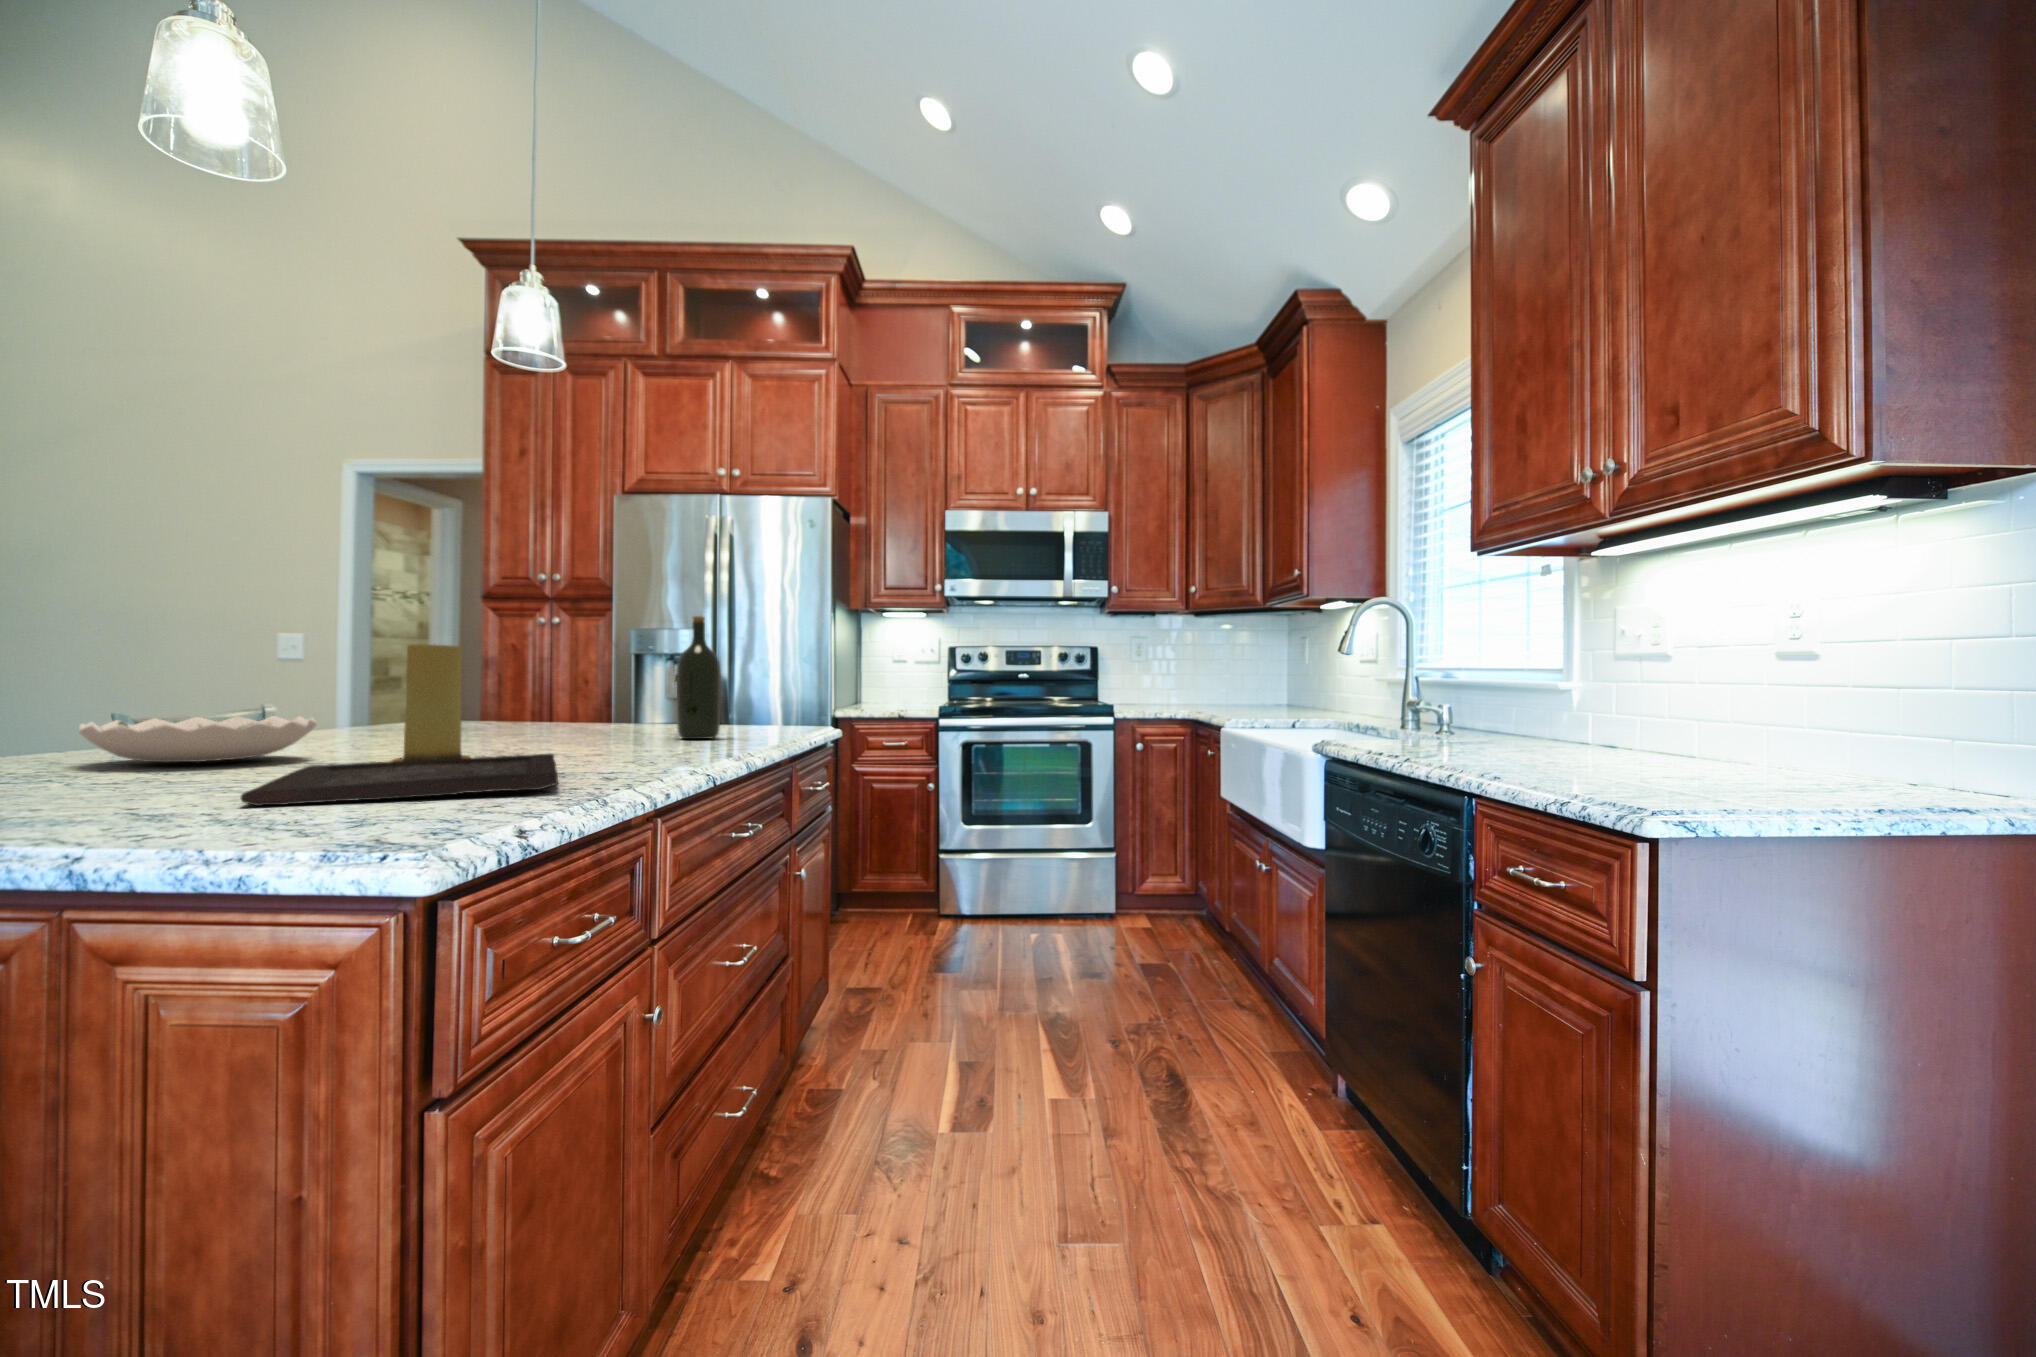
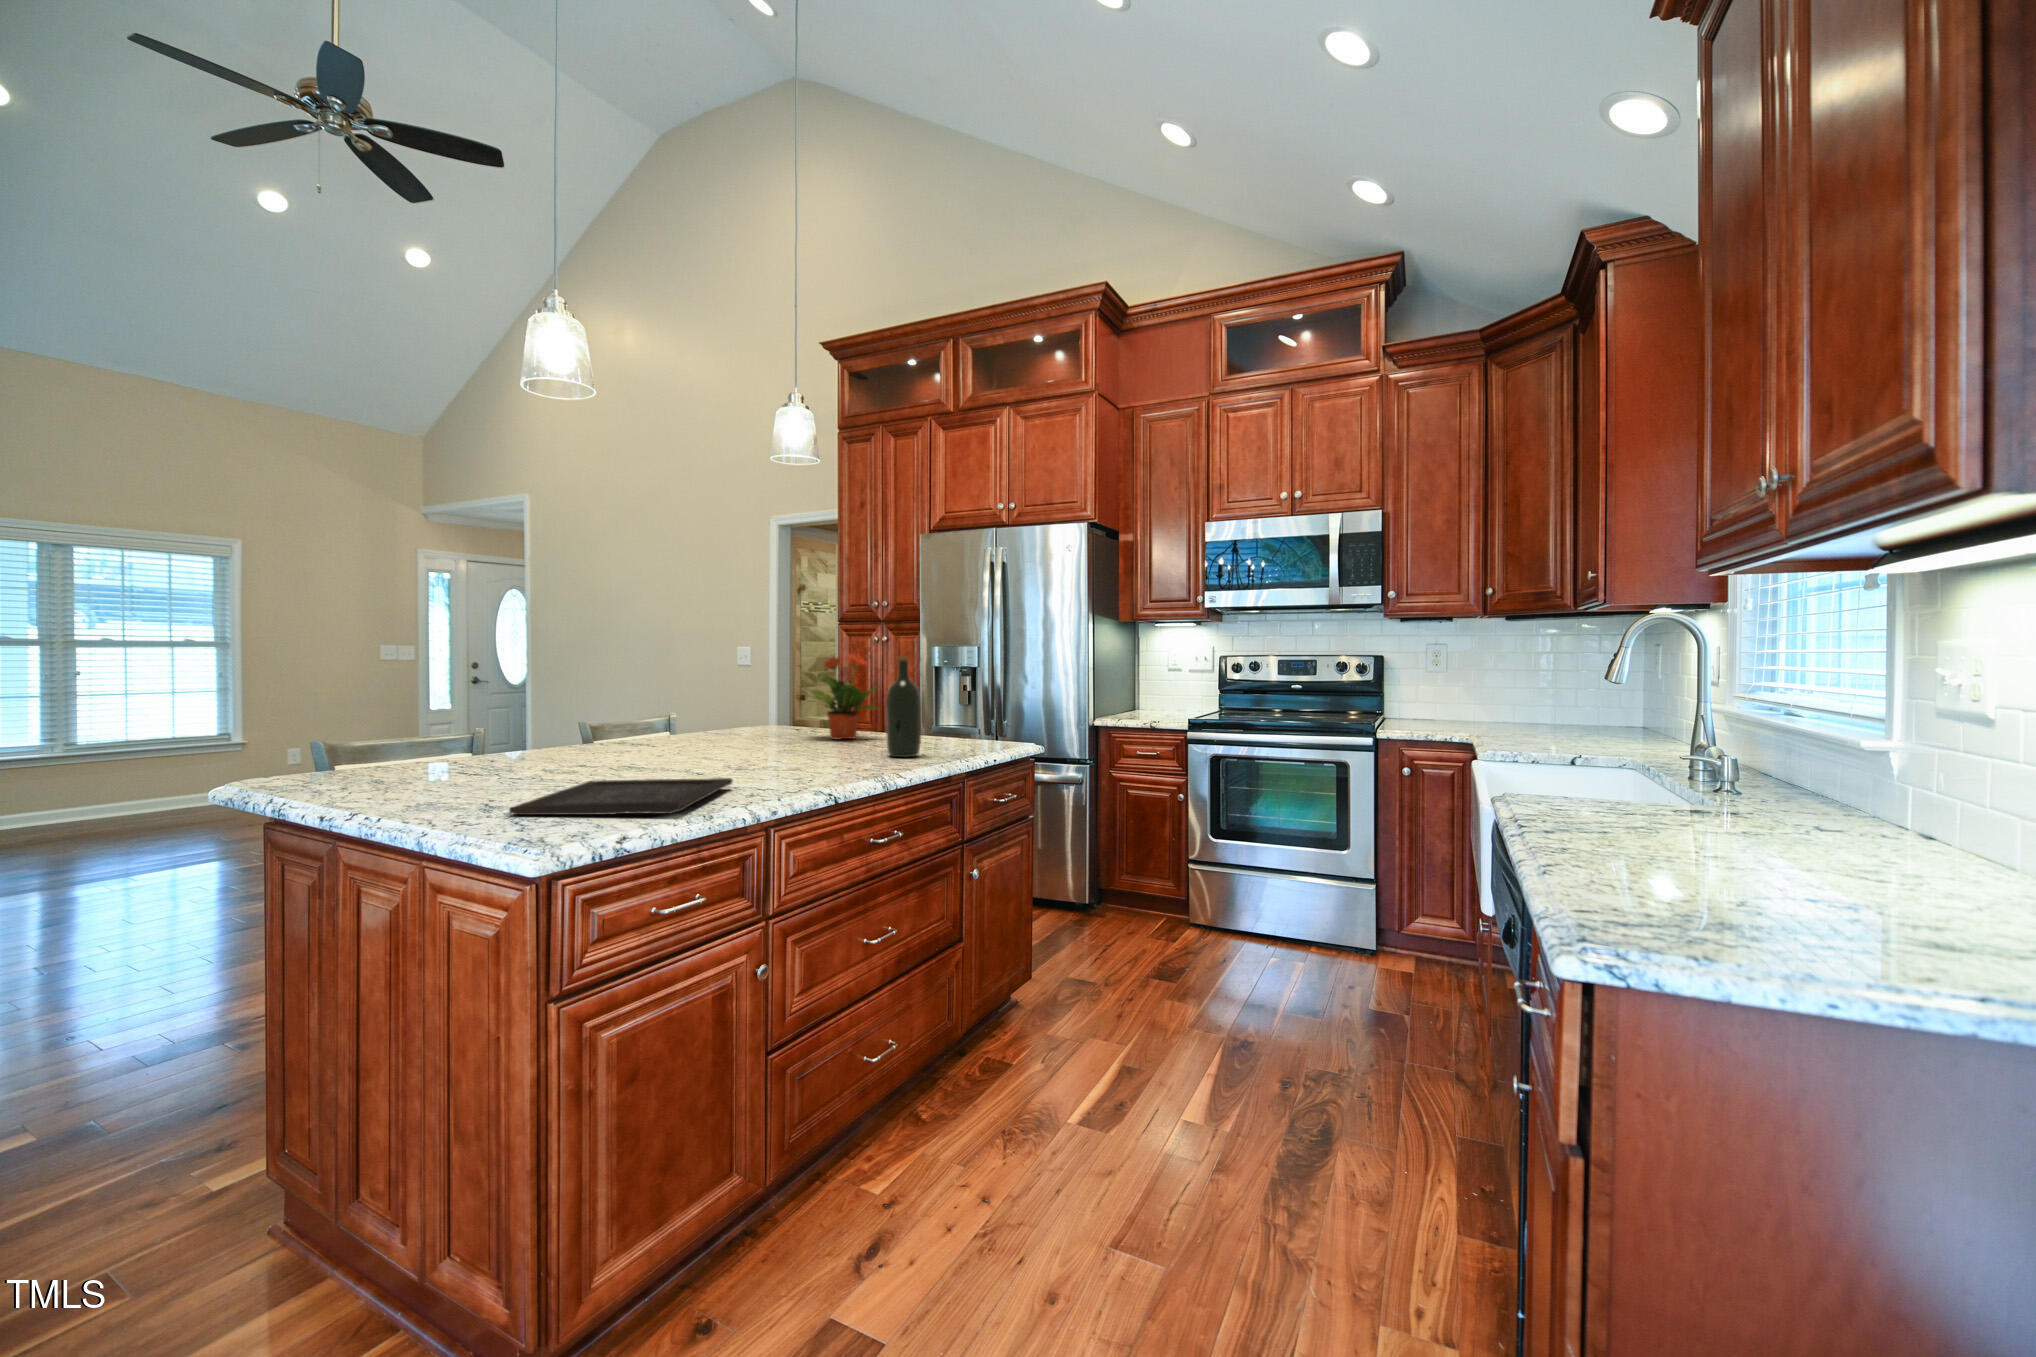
potted plant: none [519,622,628,729] -> present [810,654,878,740]
candle: present [391,644,471,761] -> none [658,693,708,777]
decorative bowl: present [79,716,317,762] -> none [501,737,626,770]

